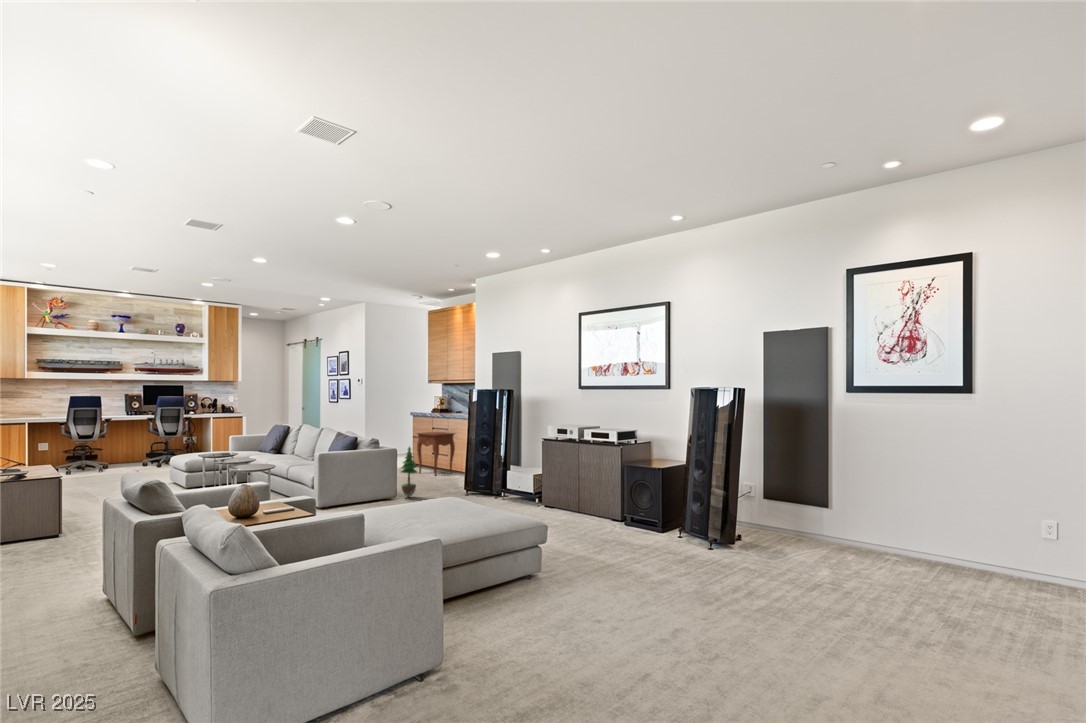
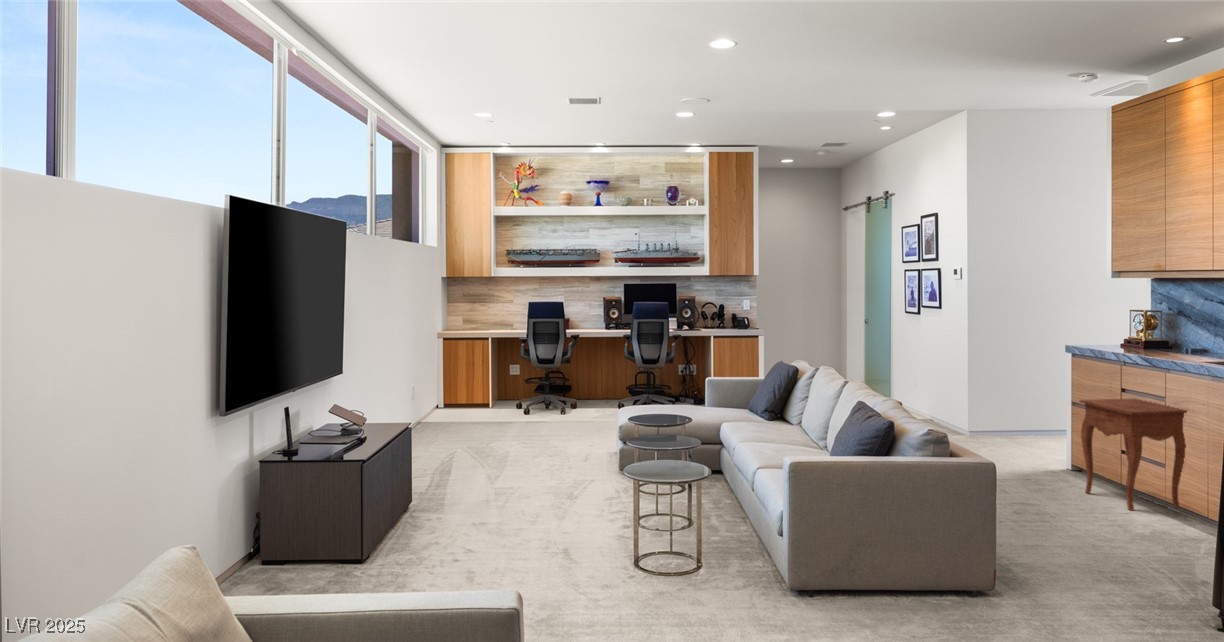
potted tree: present [401,447,418,497] -> none [1024,460,1079,592]

